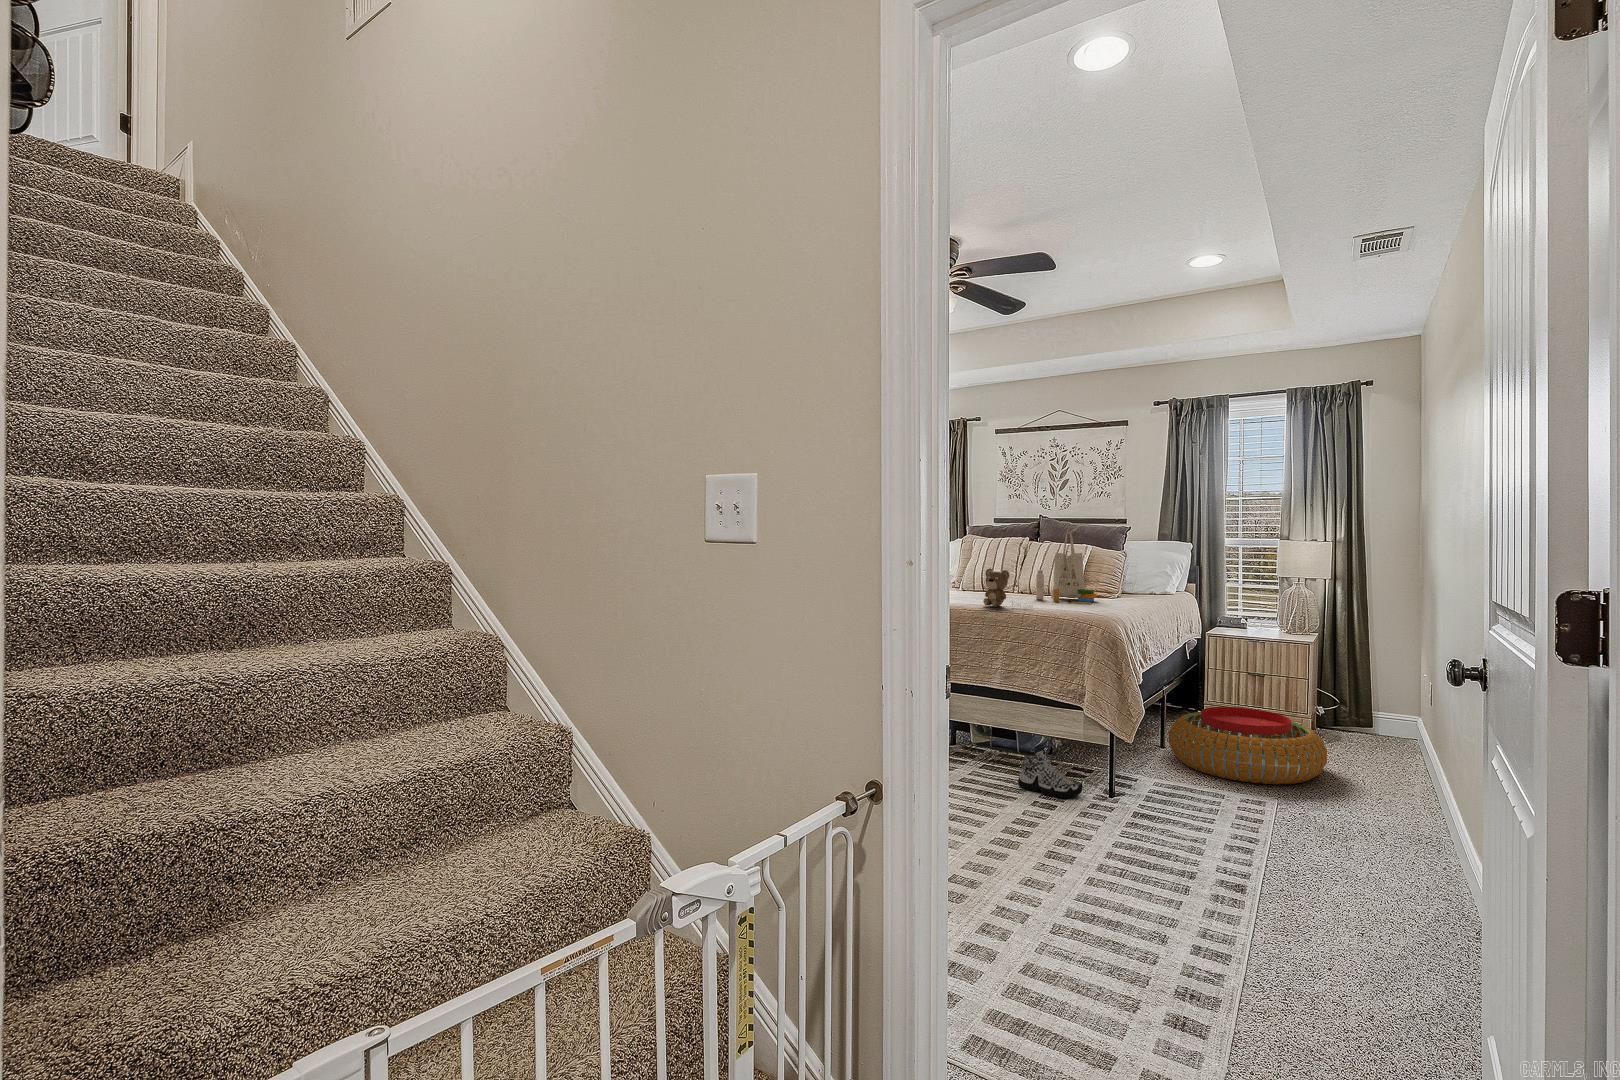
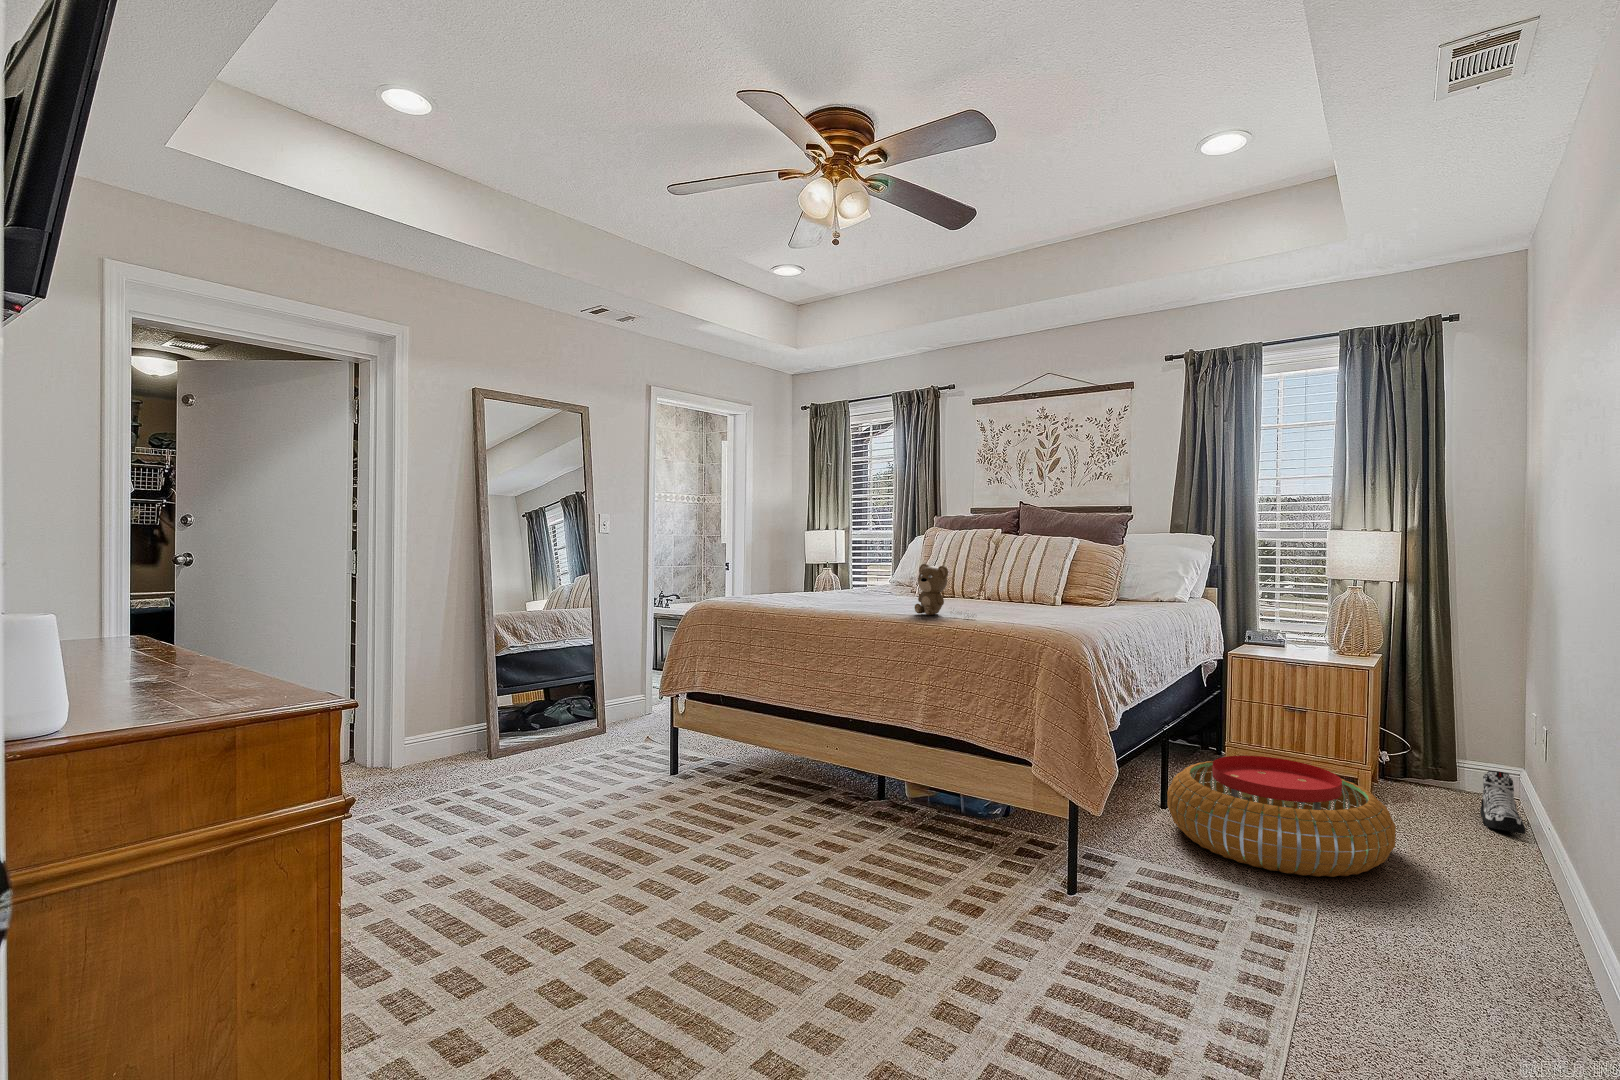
tote bag: present [1036,531,1097,604] -> none [997,516,1075,613]
sneaker: present [1018,749,1083,798] -> present [1480,771,1526,834]

